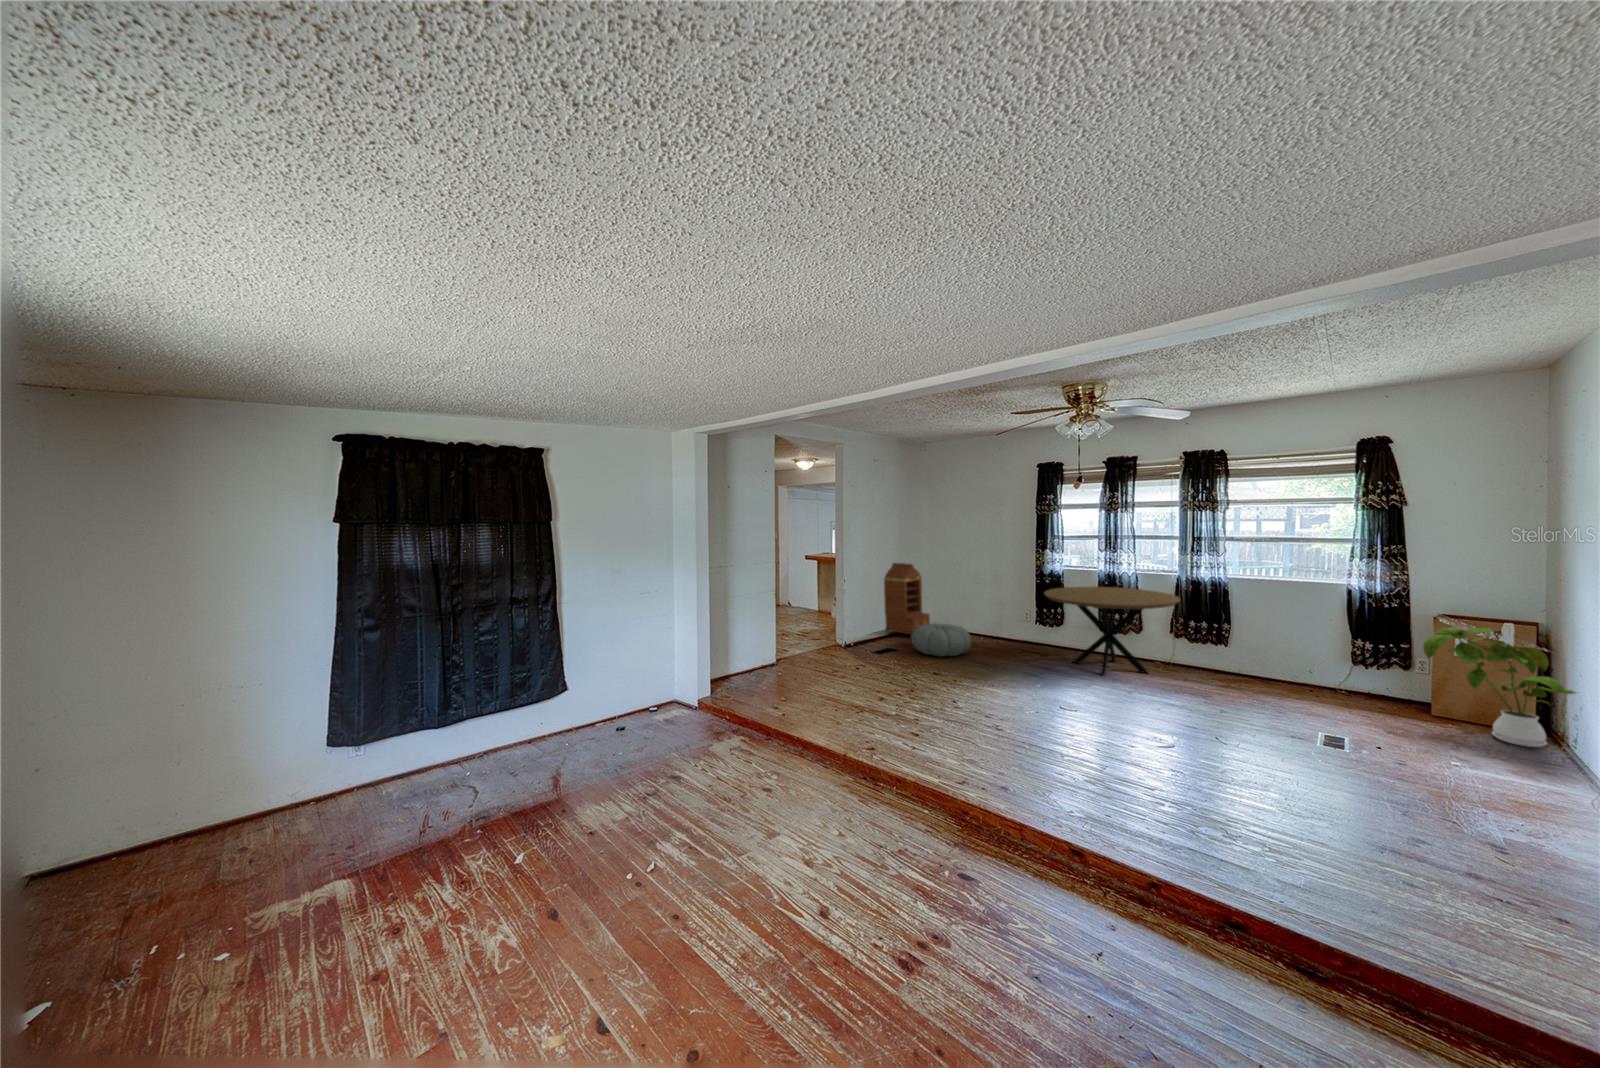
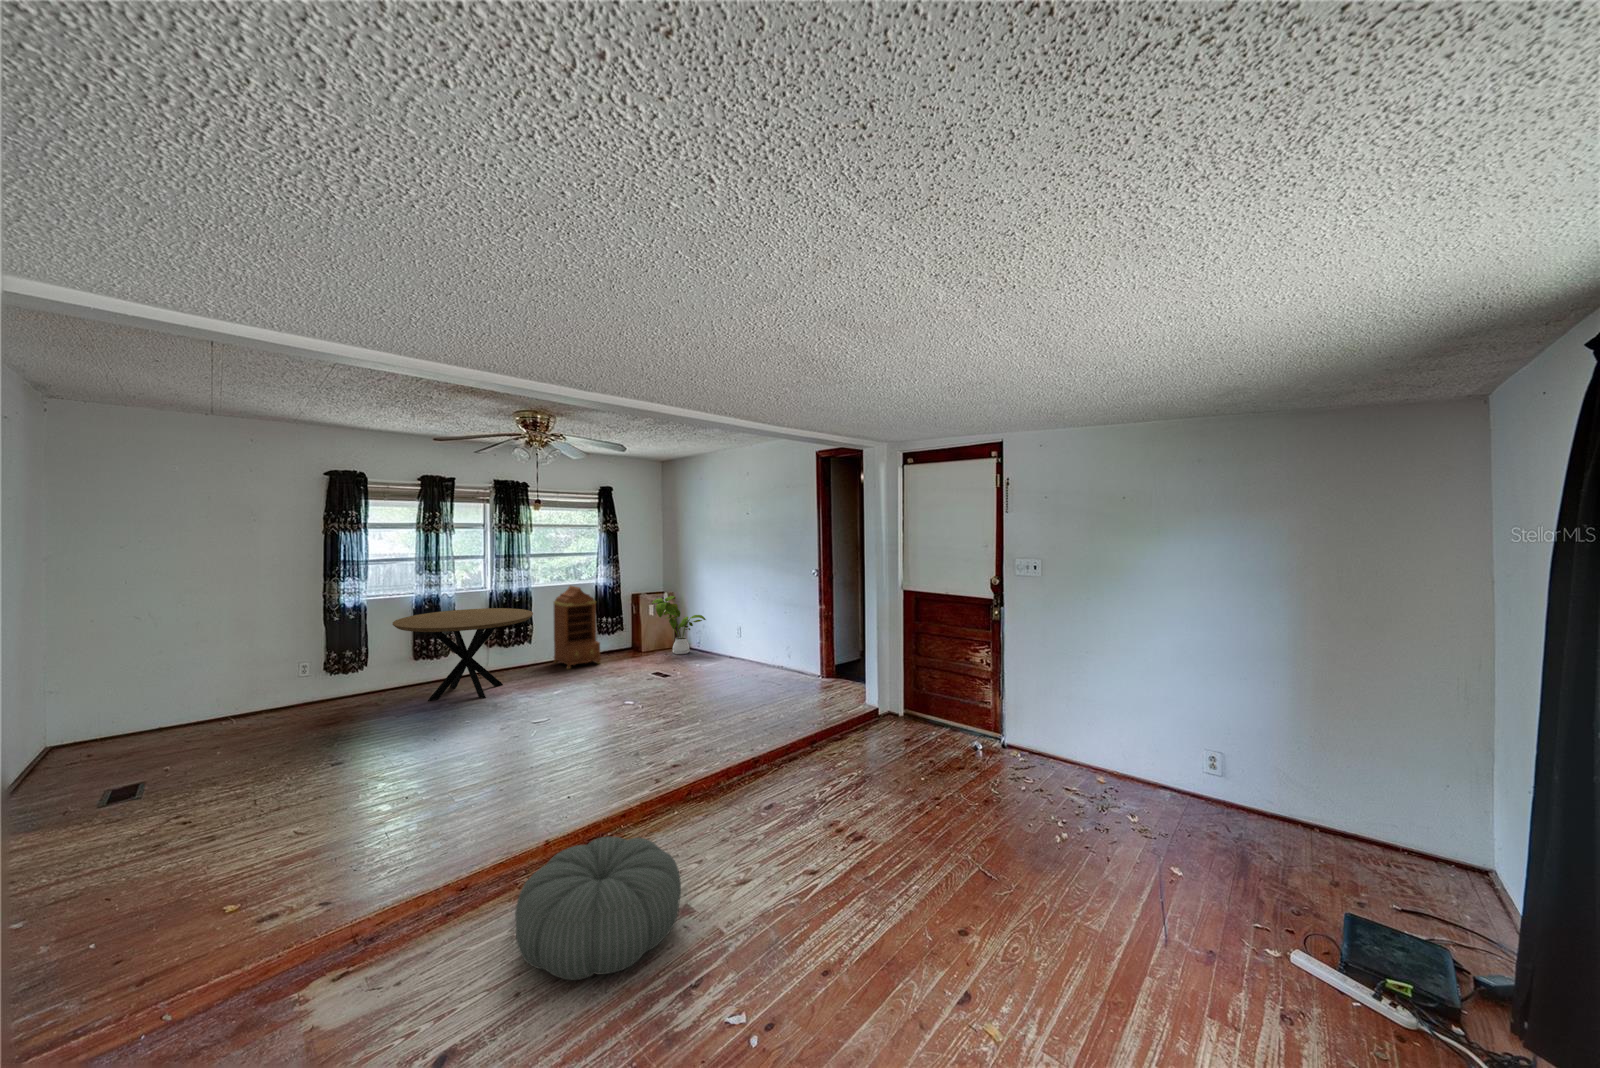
cabinet: present [884,563,930,638] -> present [554,585,601,669]
pouf: present [912,623,971,657] -> present [515,837,681,980]

